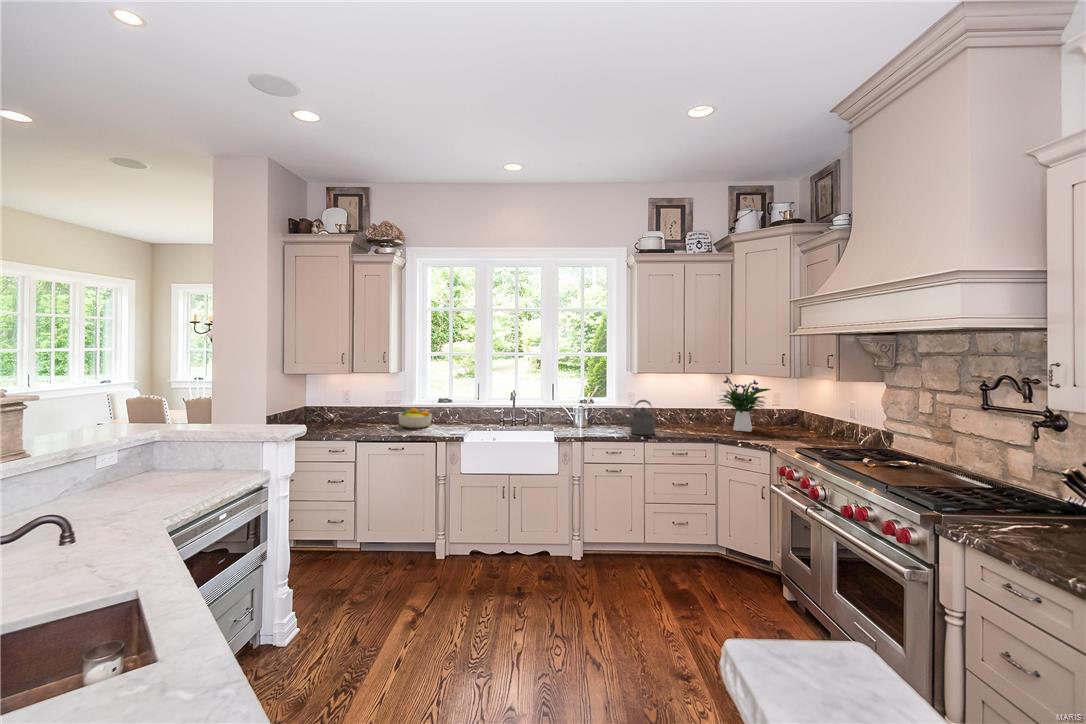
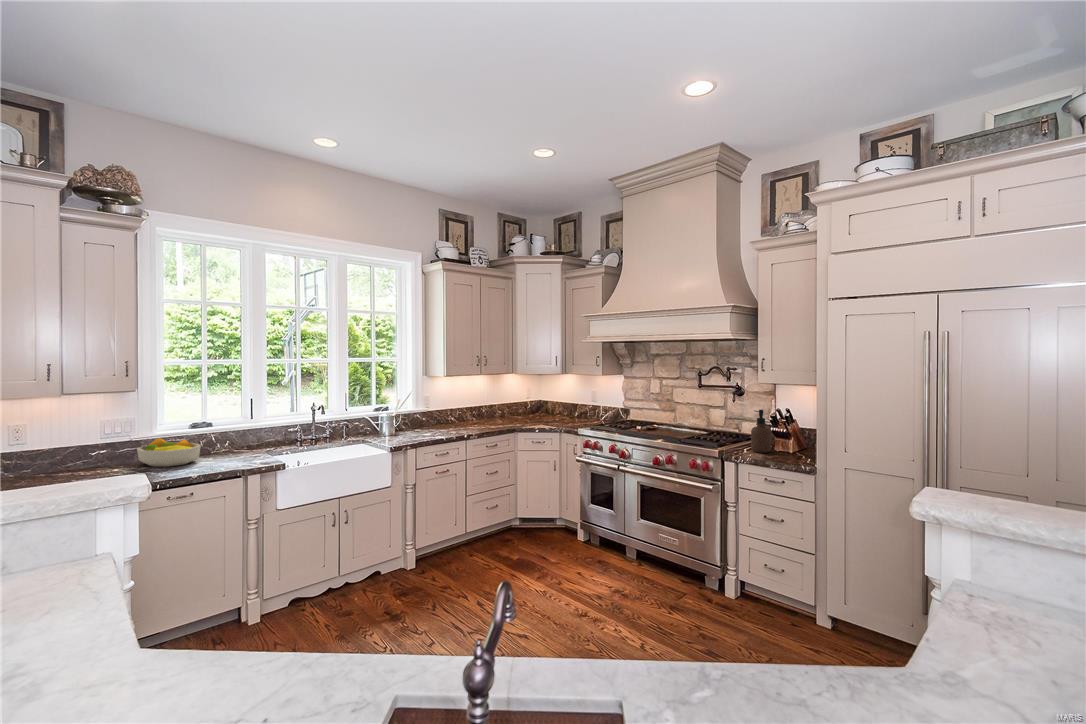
flower arrangement: present [719,376,771,432] -> none [500,375,542,420]
kettle: present [621,400,655,435] -> none [441,400,471,433]
soap dispenser: none [995,454,1043,537] -> present [751,410,771,453]

